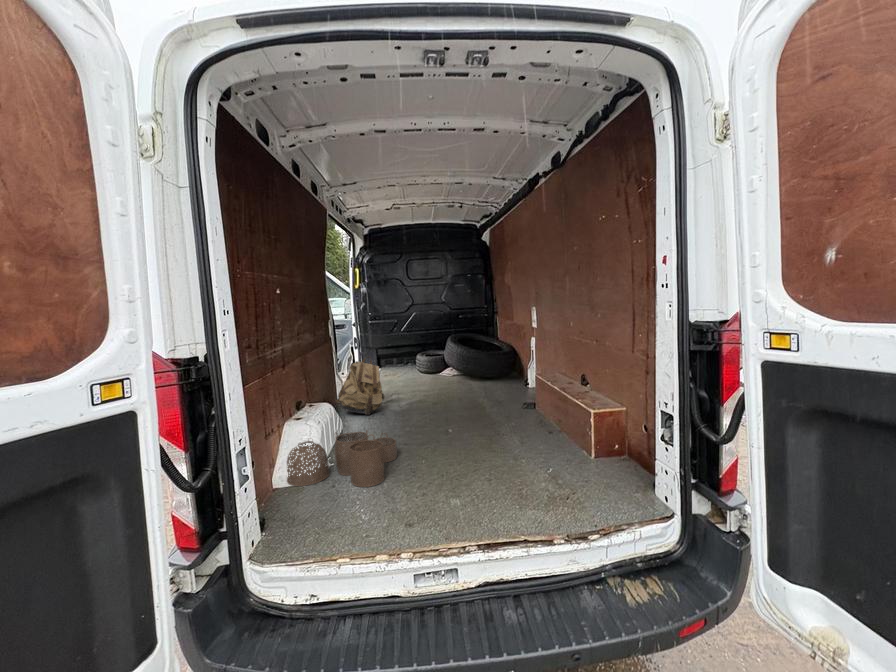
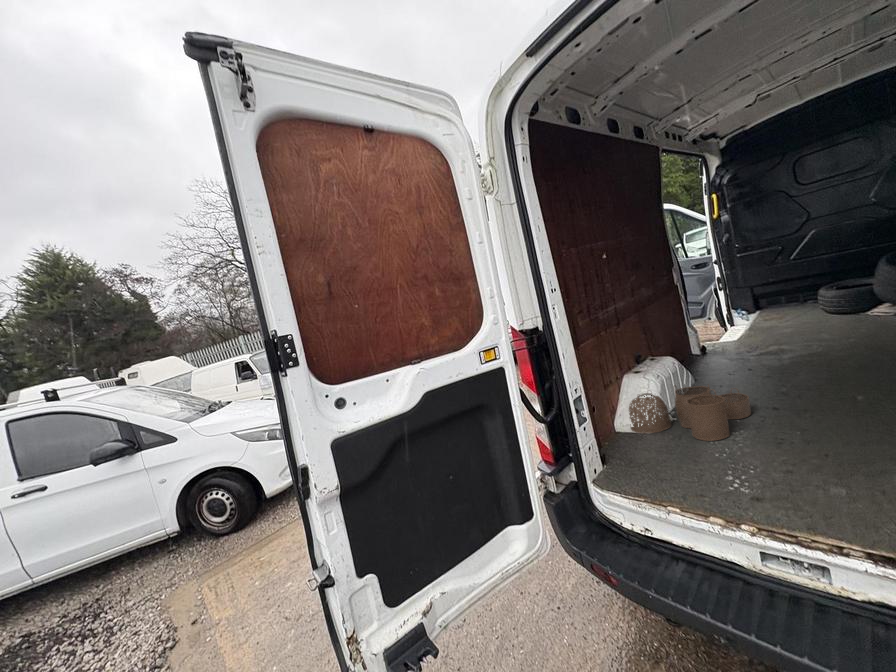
backpack: present [336,358,384,415] -> none [688,302,747,368]

